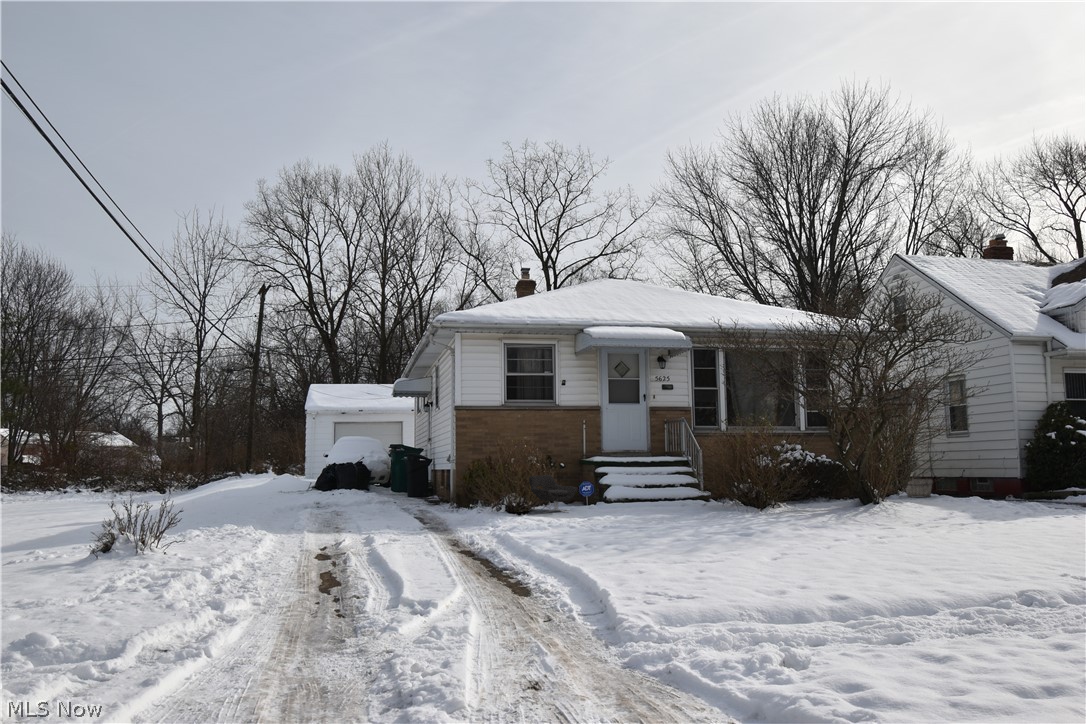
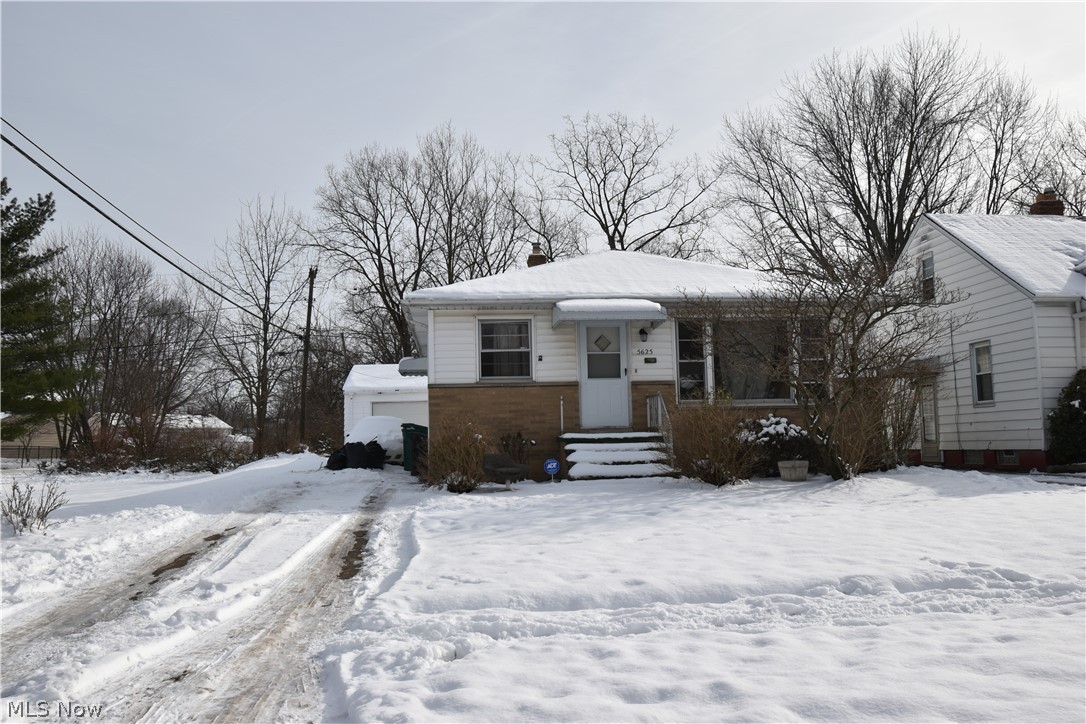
wooden bucket: present [905,477,932,498] -> present [778,457,809,481]

